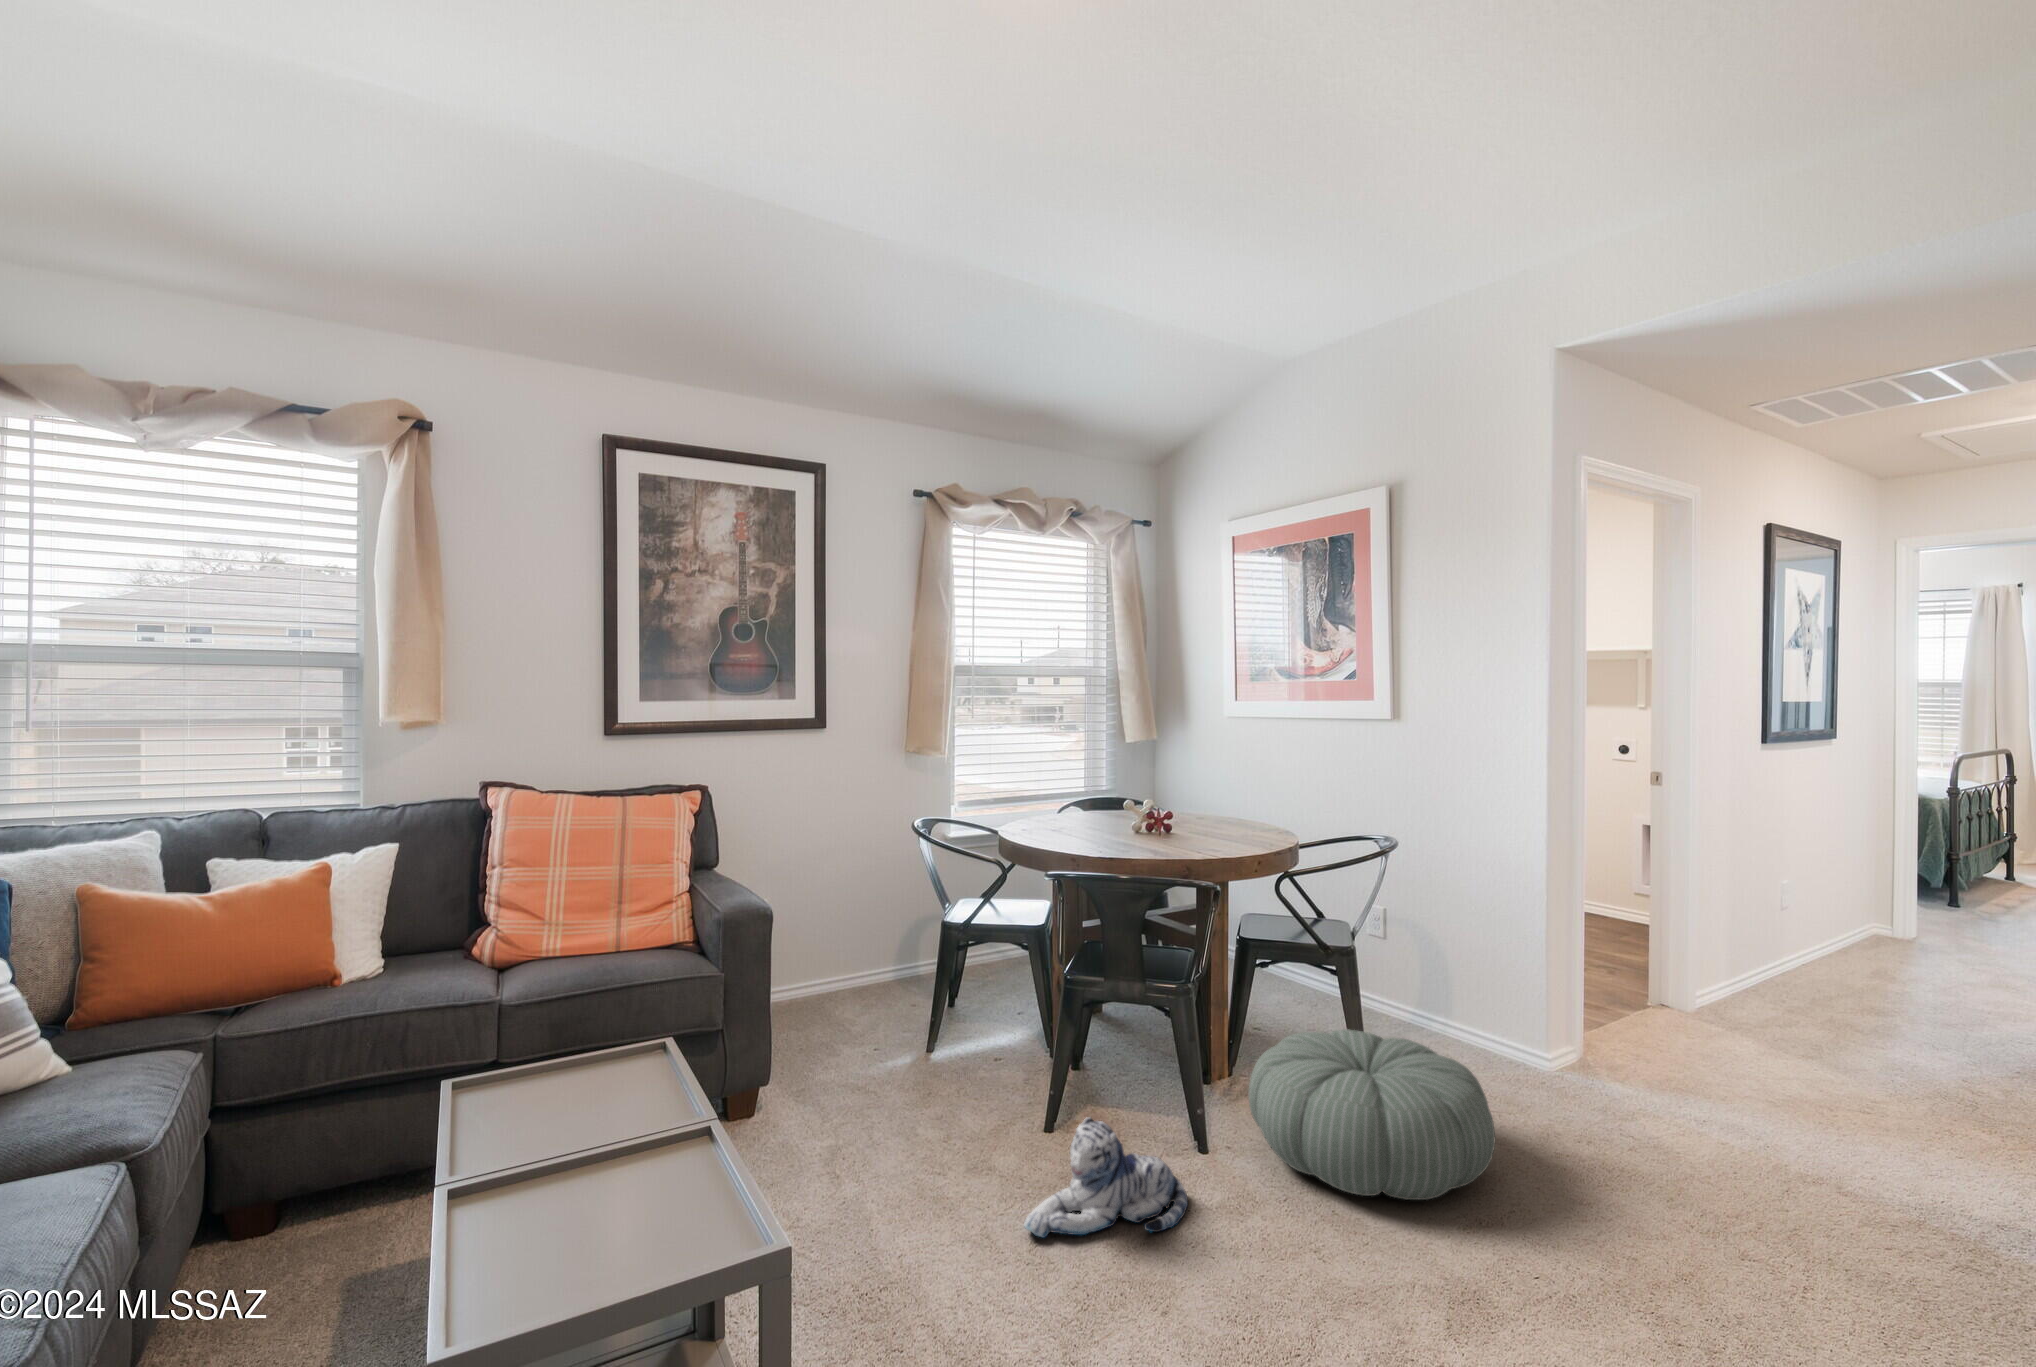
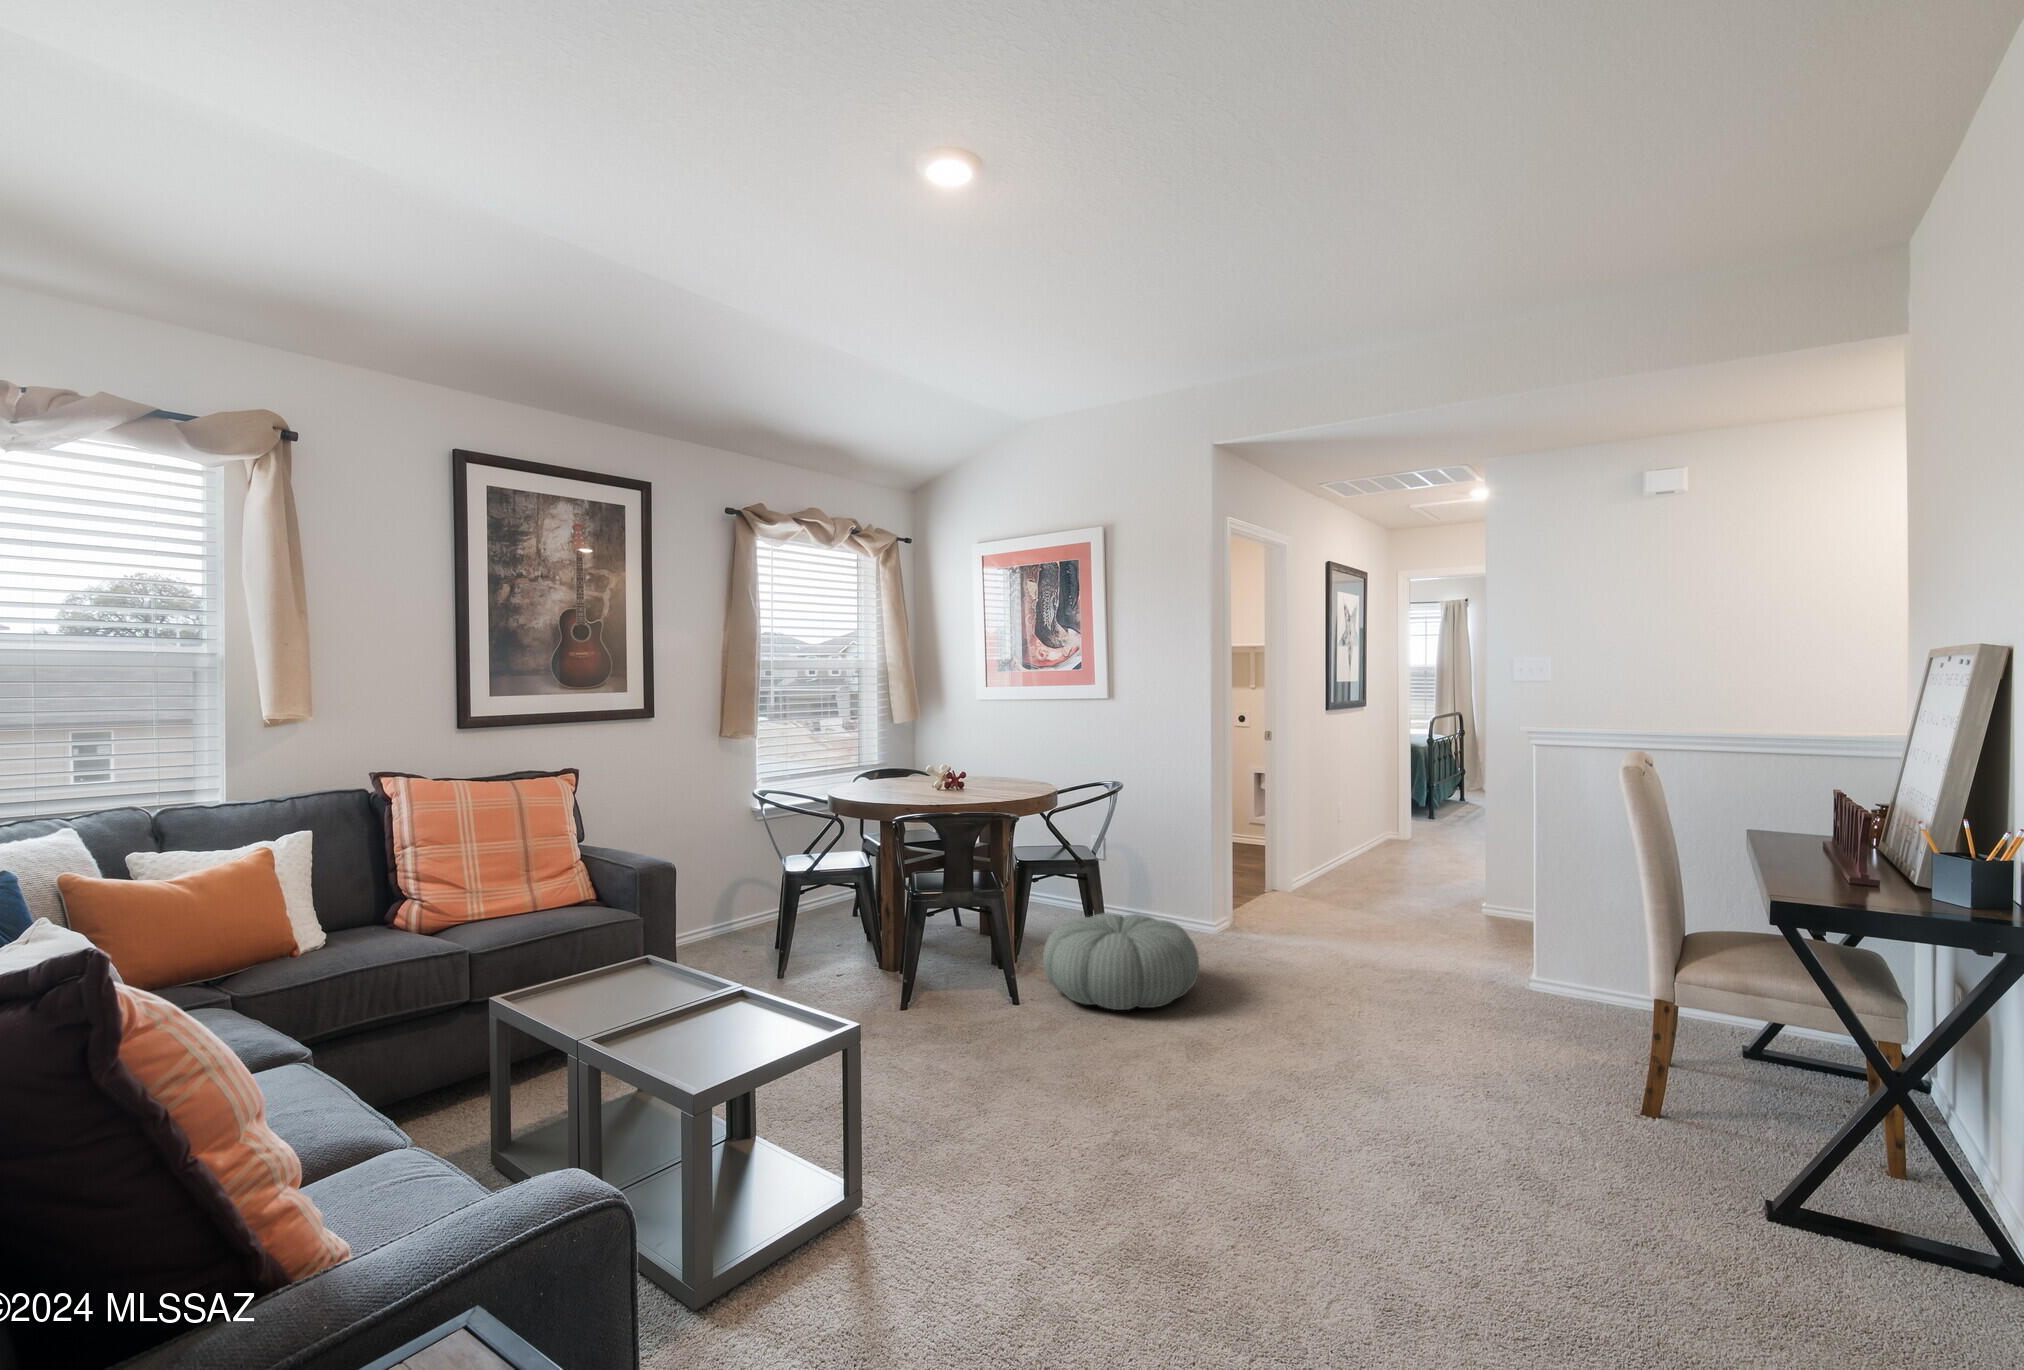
plush toy: present [1024,1117,1188,1238] -> none [920,979,1021,1062]

